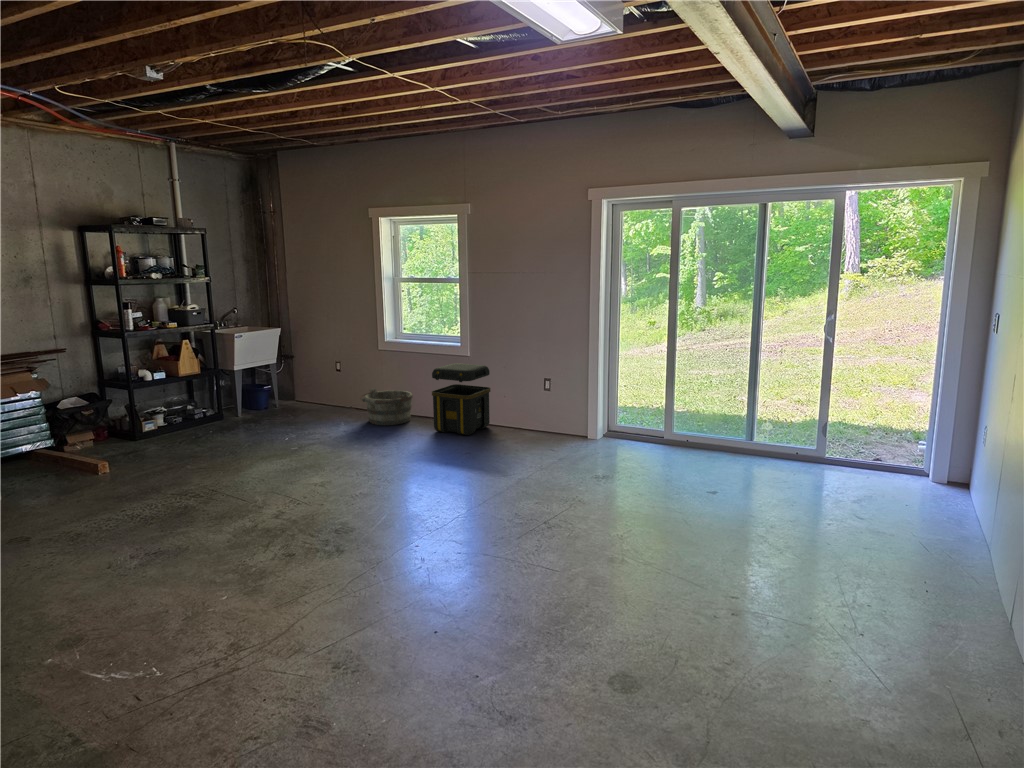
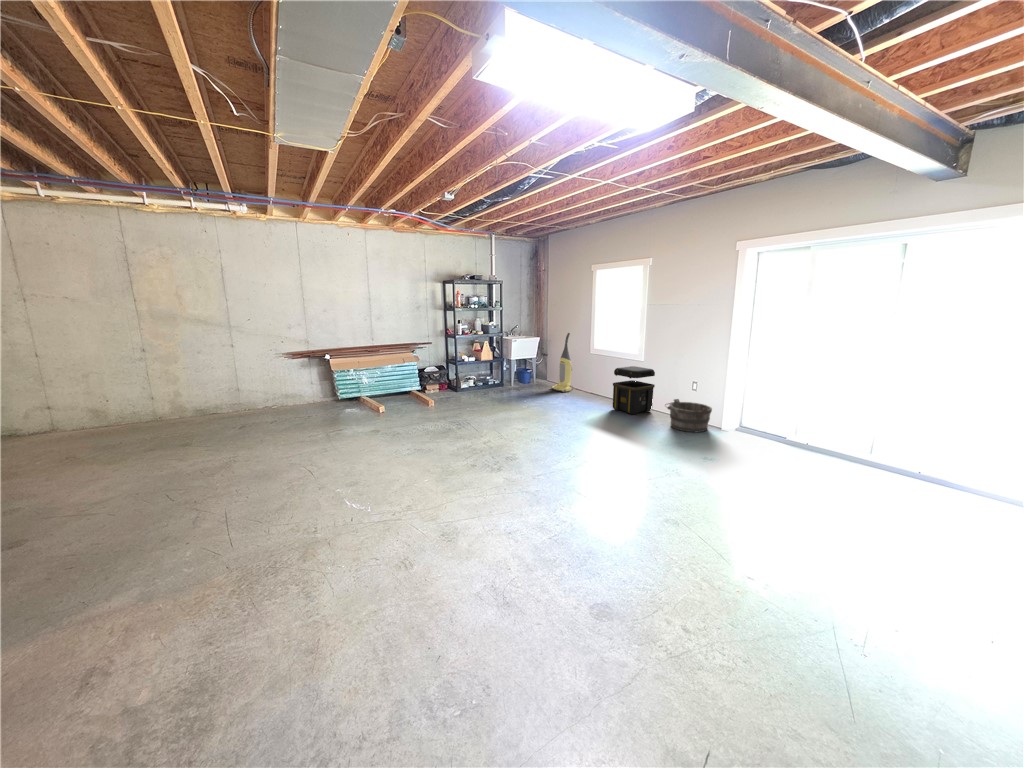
vacuum cleaner: none [314,317,352,415] -> present [551,333,573,392]
bucket: present [360,388,413,425] -> present [665,399,712,432]

